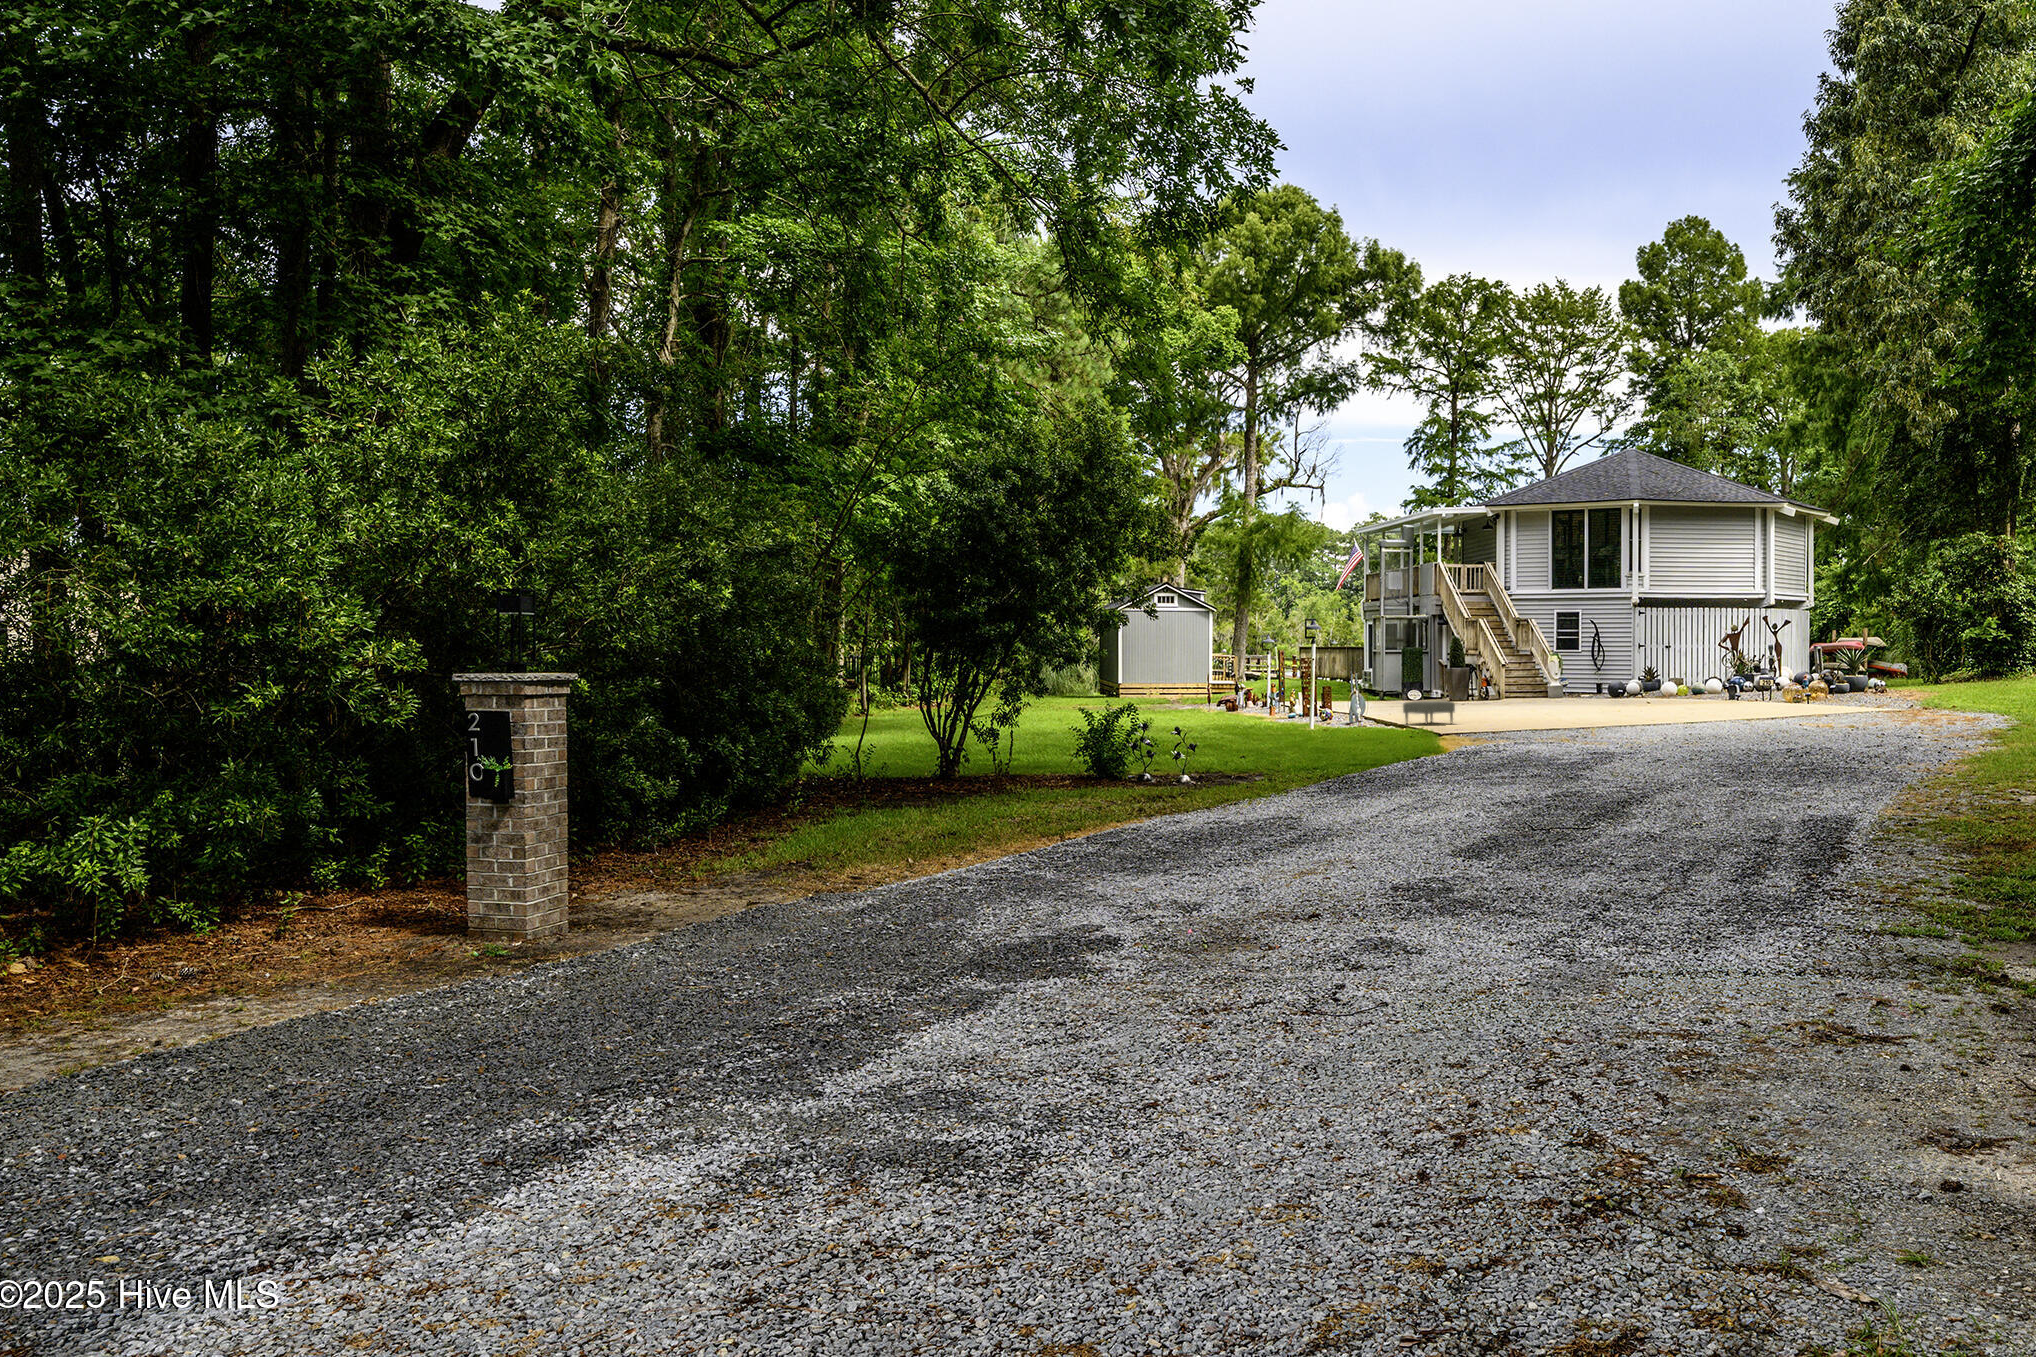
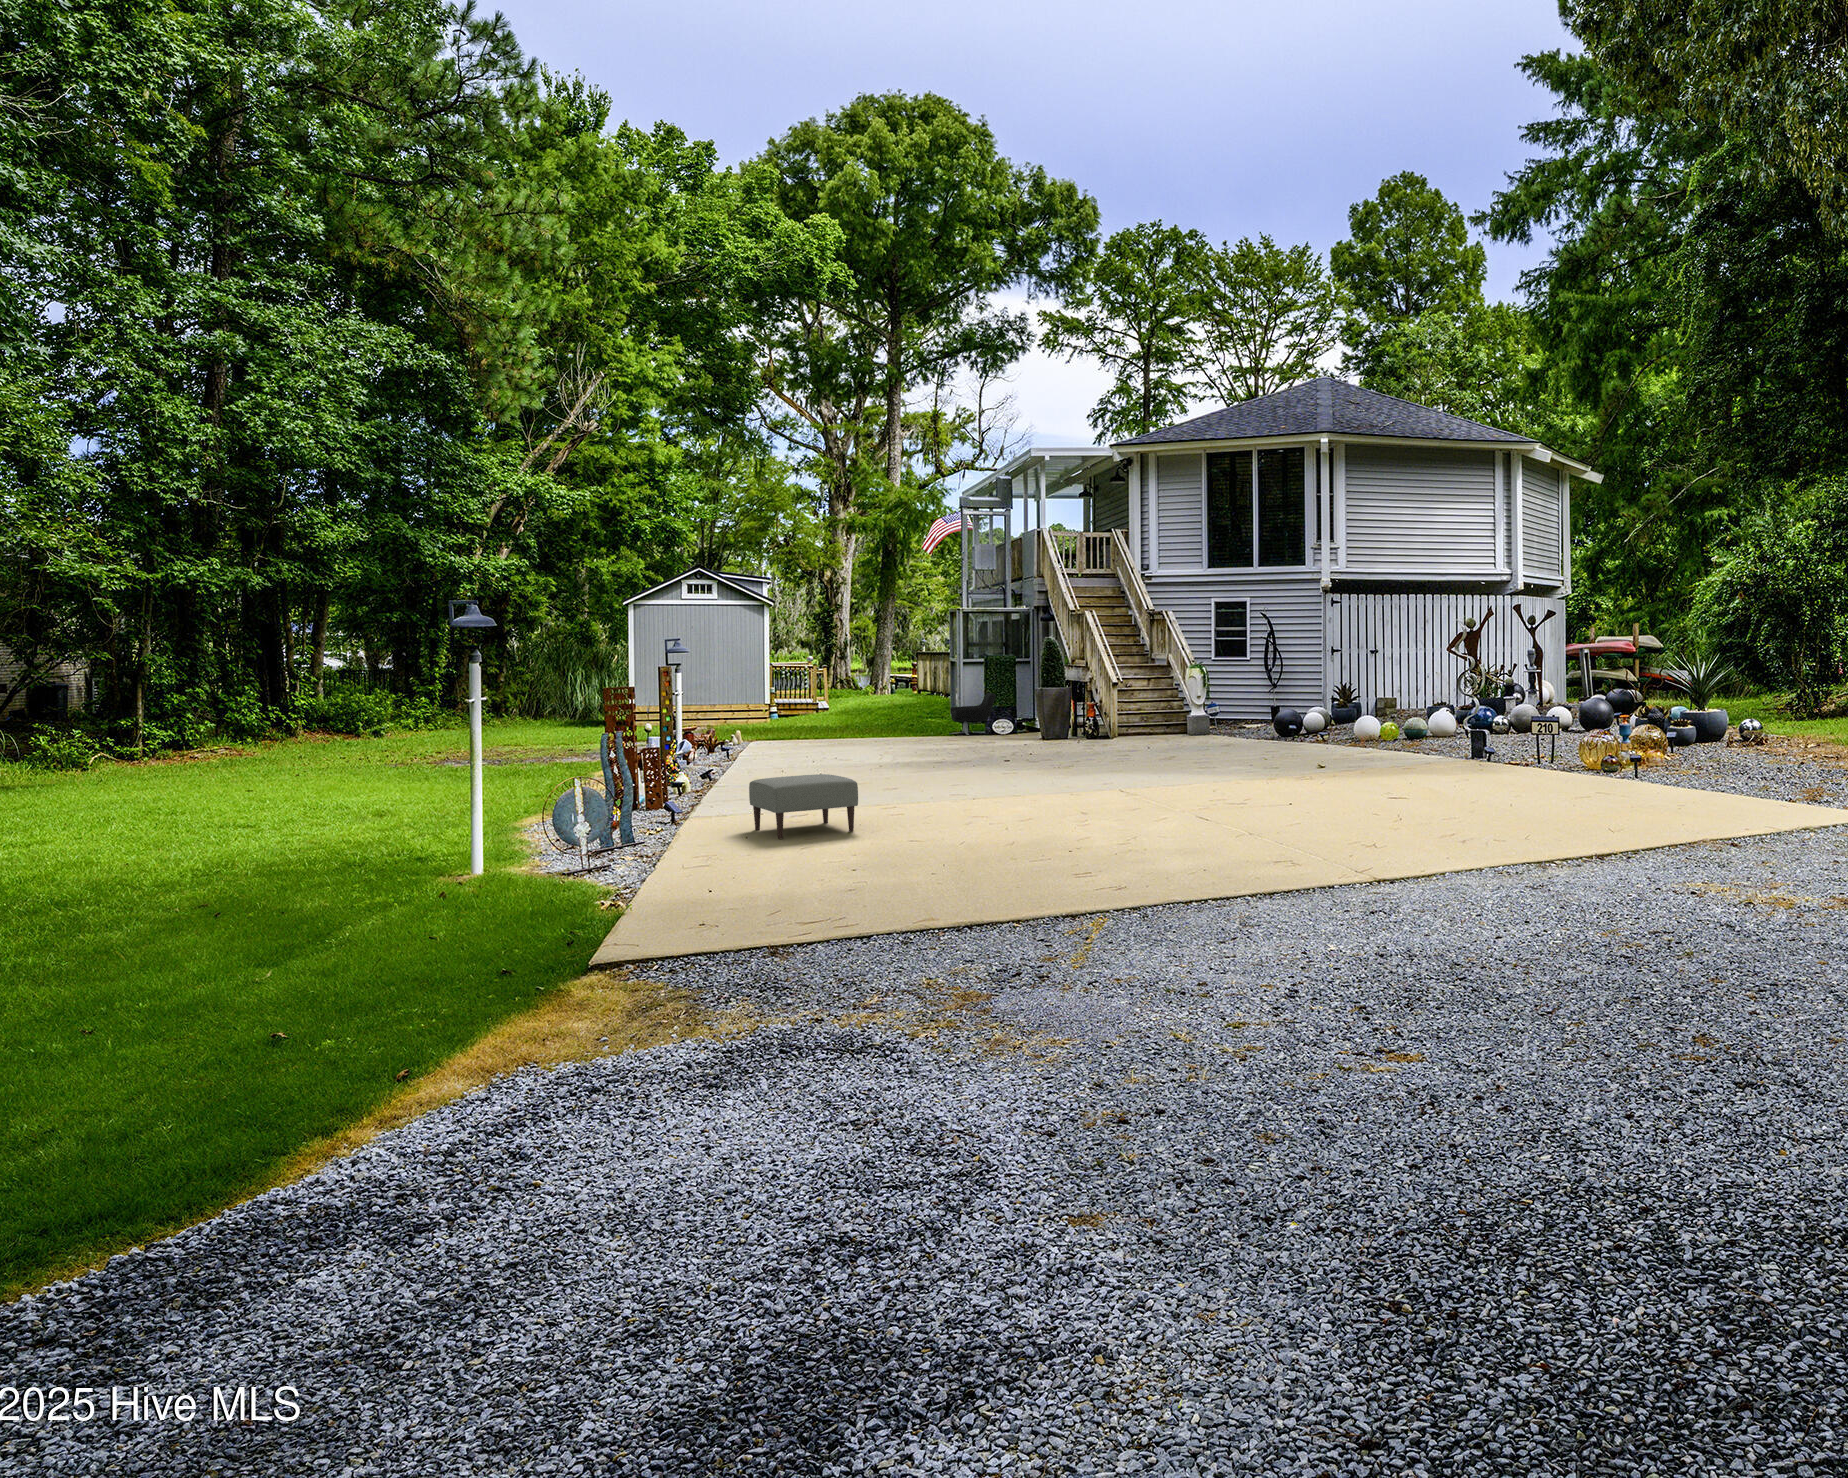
lounge chair: none [1382,674,1416,701] -> present [950,693,996,735]

